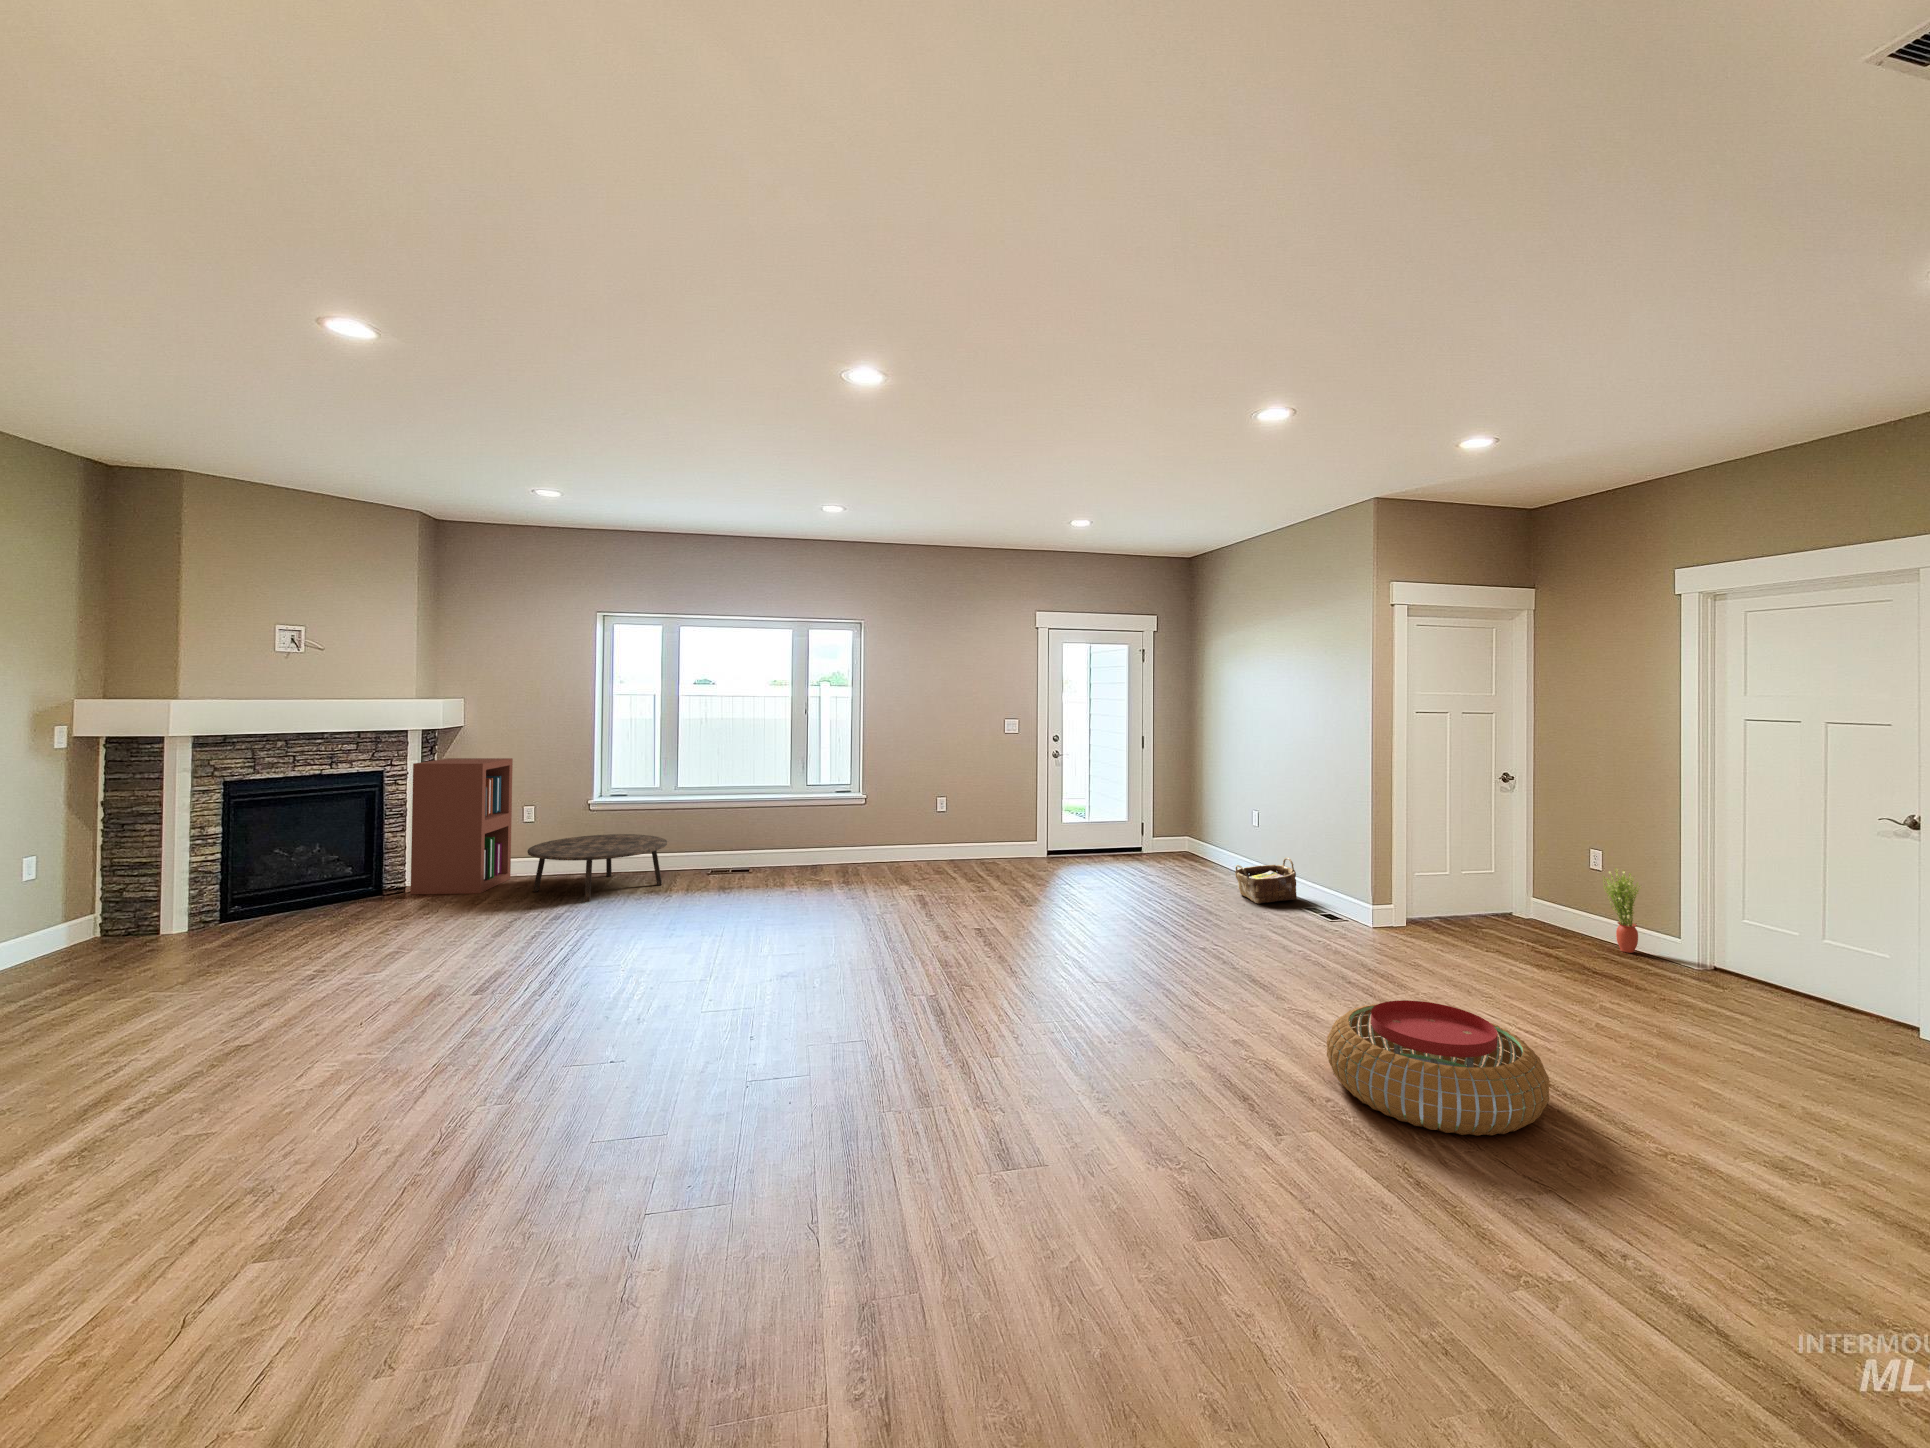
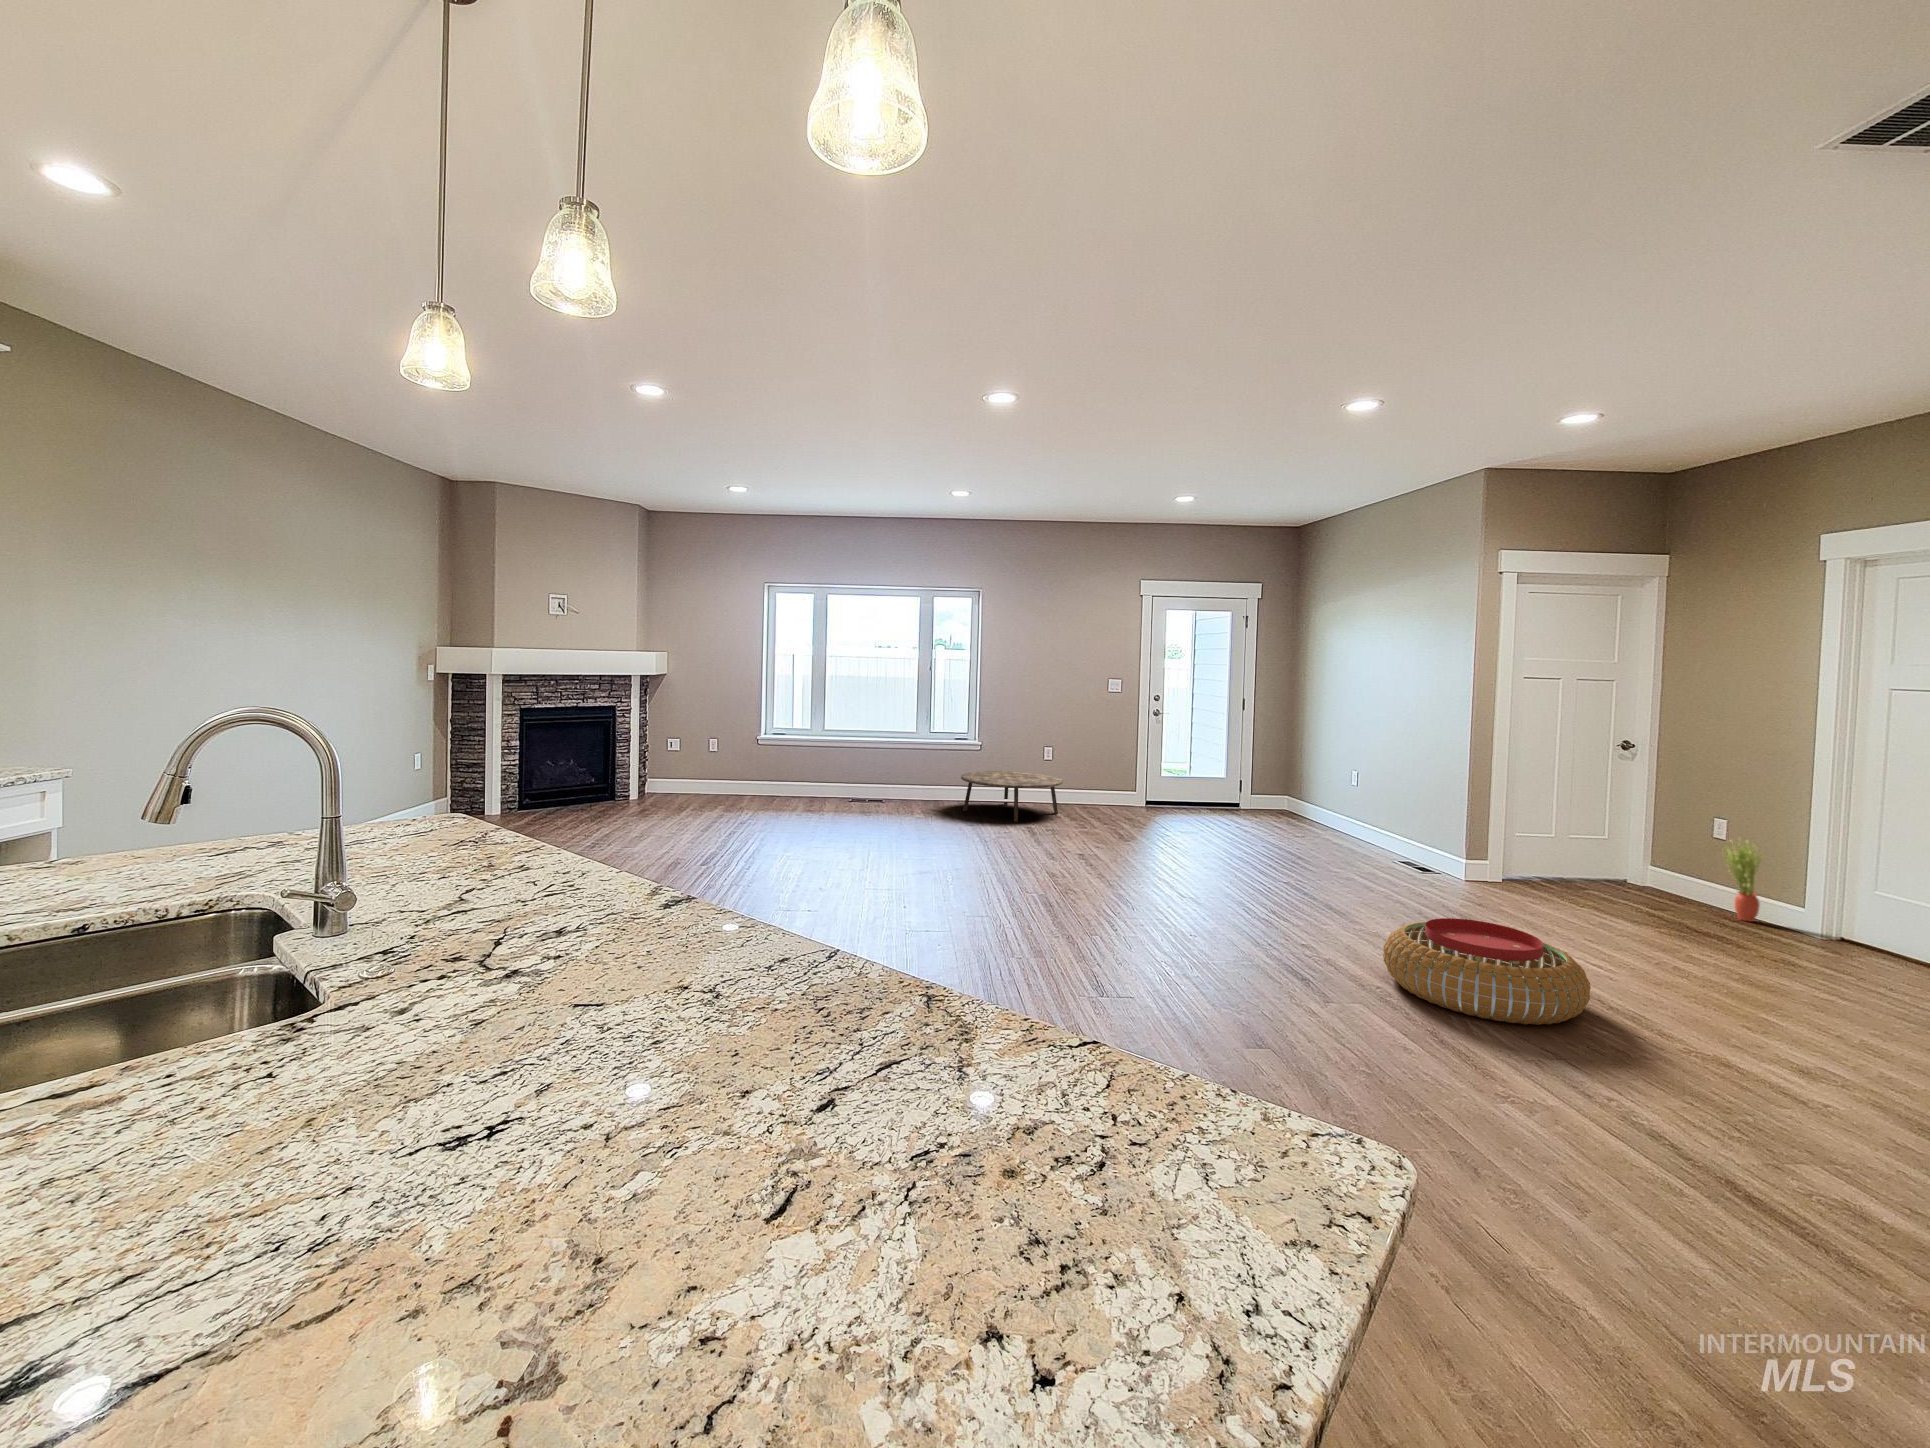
bookshelf: present [411,758,513,894] -> none [634,699,703,804]
coffee table: present [527,834,667,902] -> present [961,771,1063,821]
woven basket: present [1235,858,1297,904] -> none [1327,815,1390,855]

